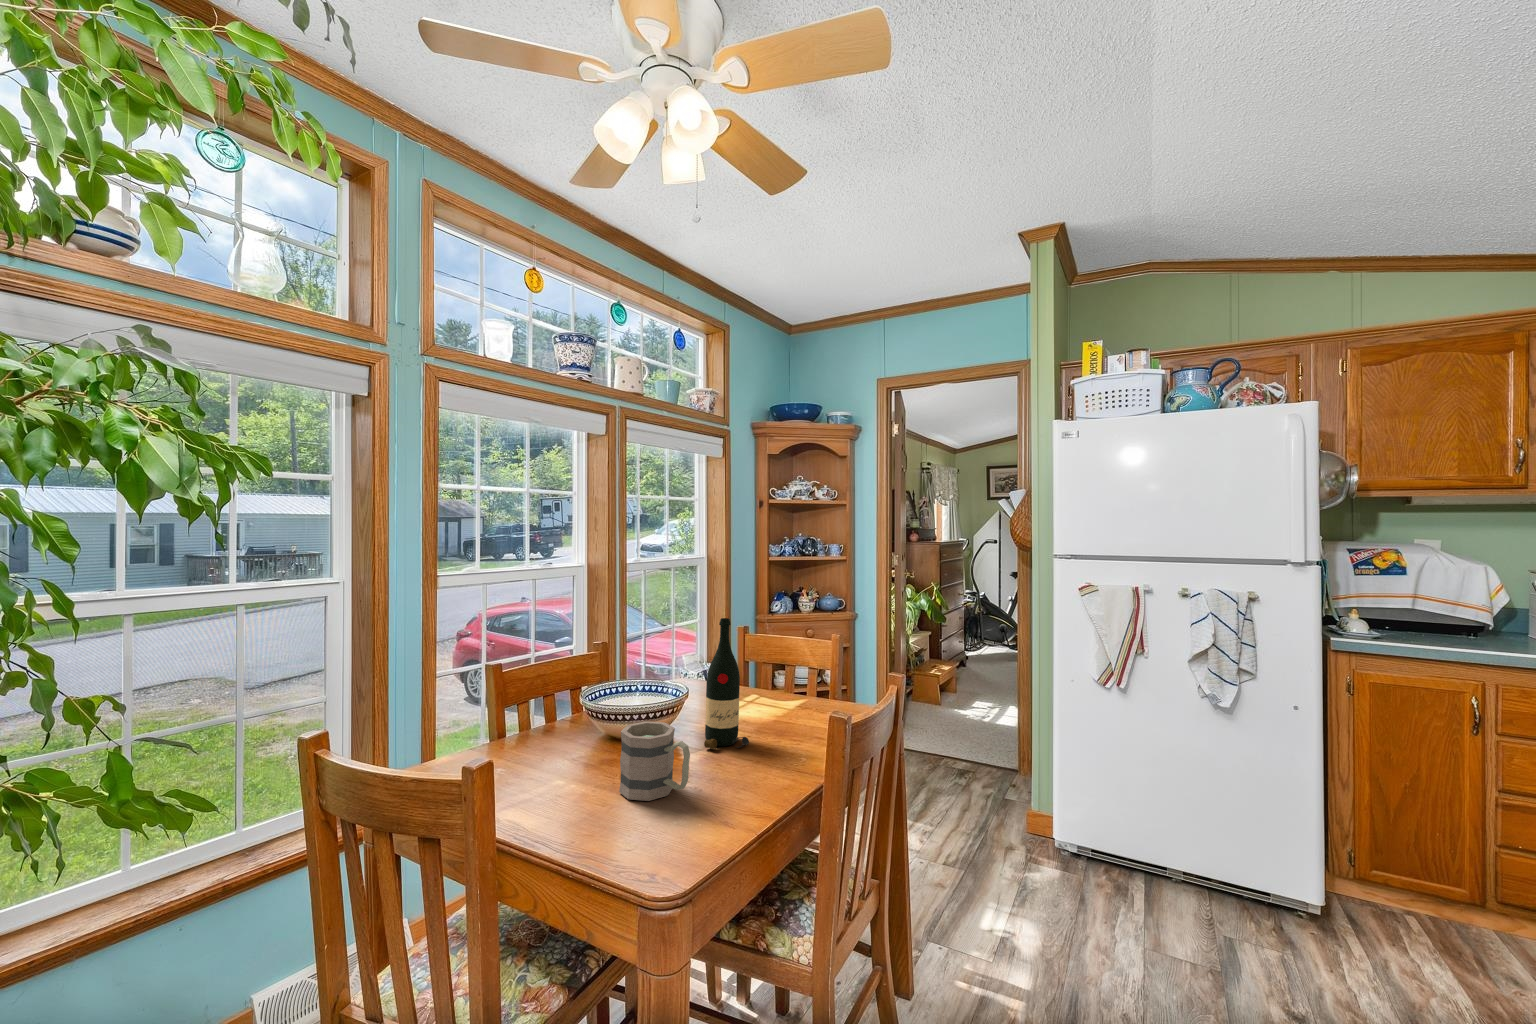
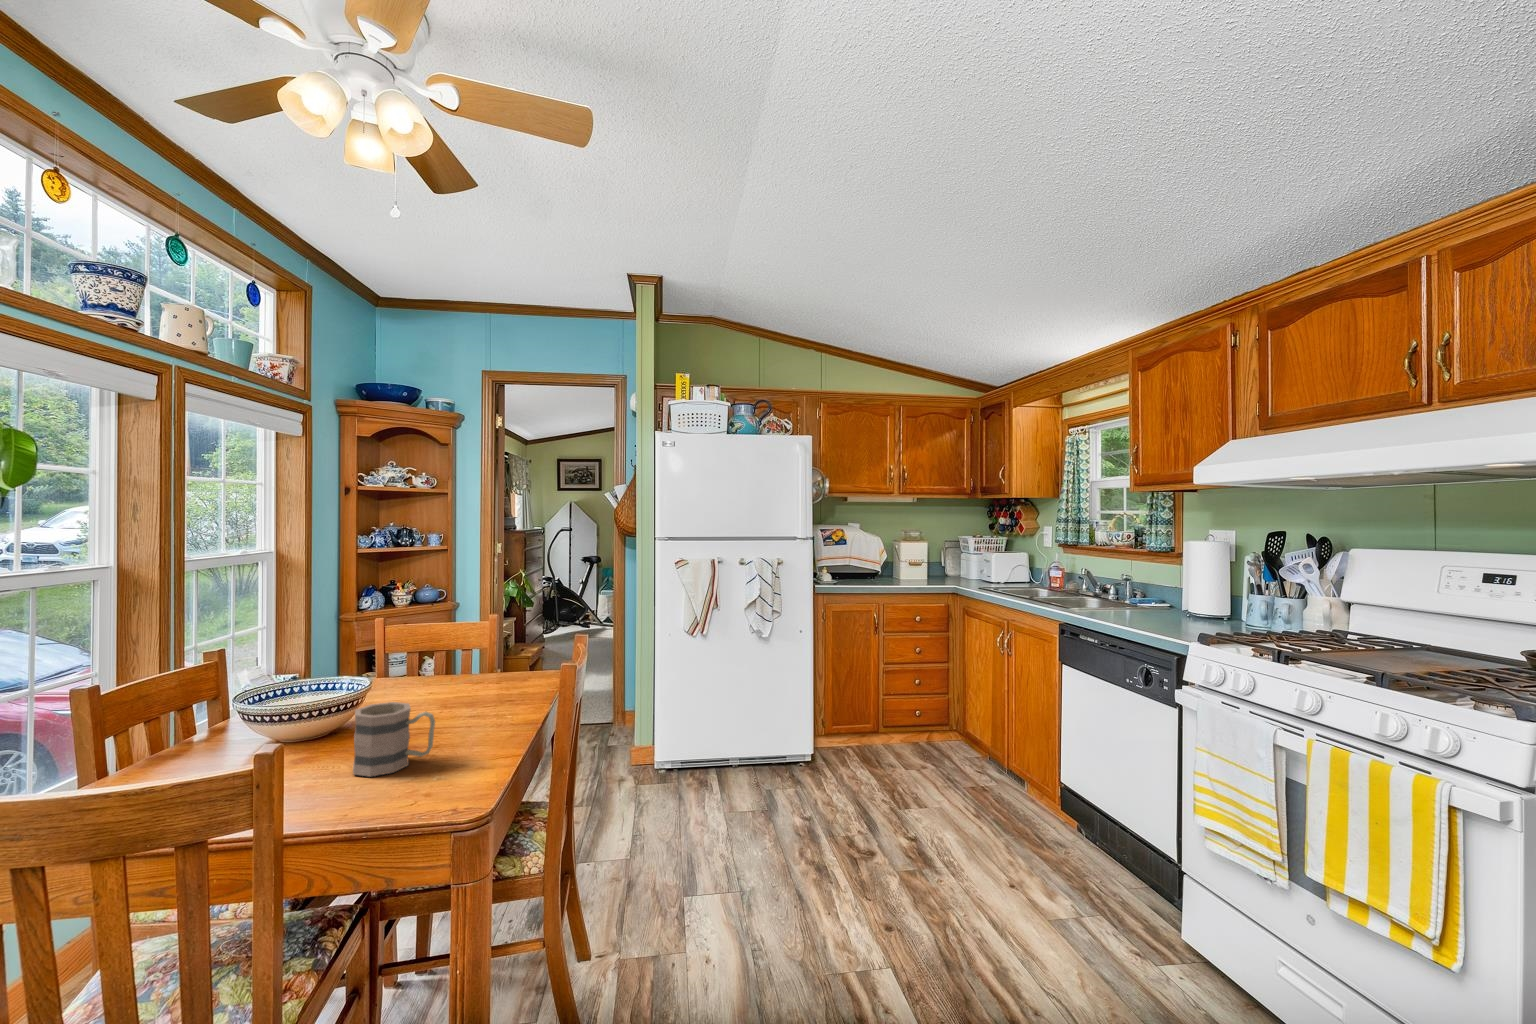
wine bottle: present [704,618,749,749] -> none [402,602,453,727]

